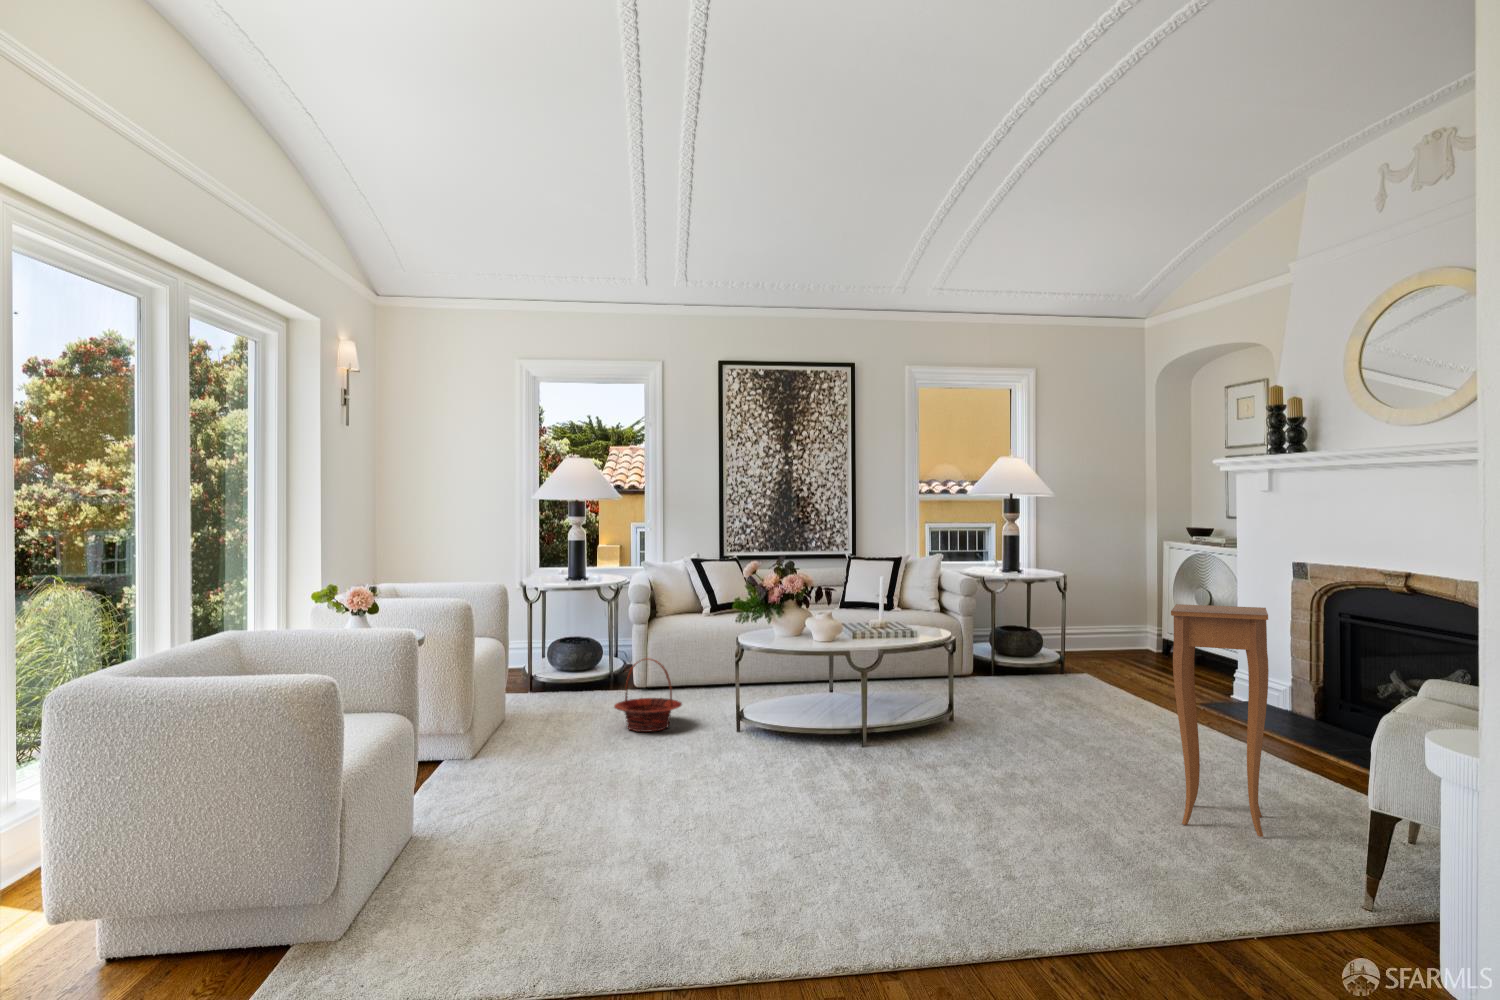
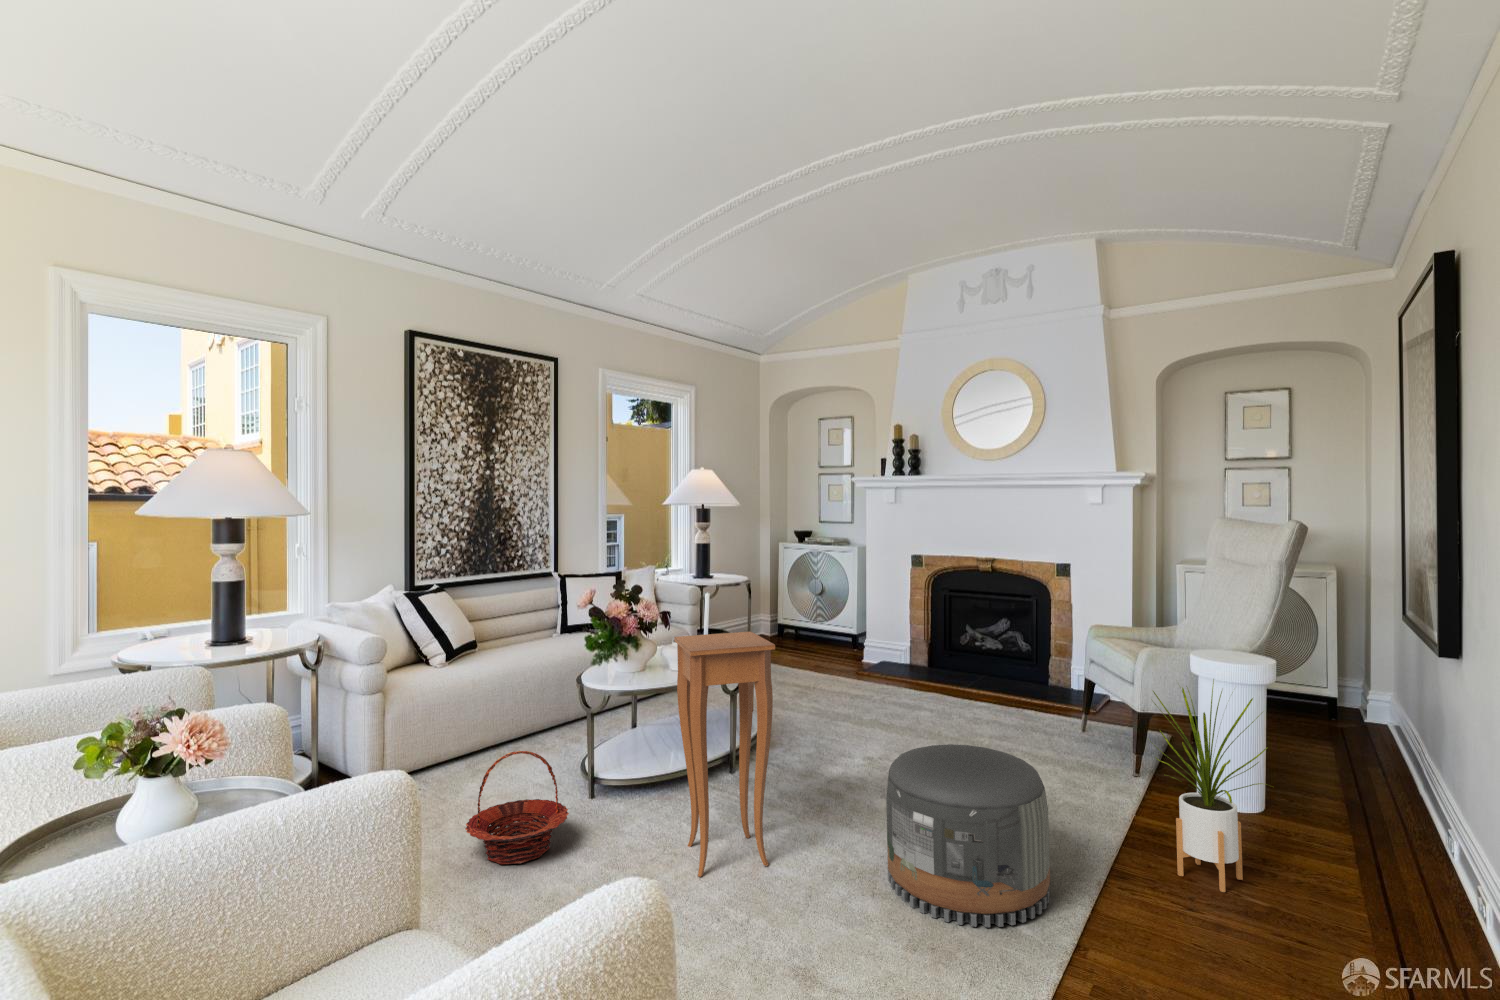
side table: present [1171,604,1269,837] -> present [674,632,775,877]
house plant: none [1007,666,1143,908] -> present [1150,679,1267,892]
pouf: none [783,701,925,848] -> present [886,744,1050,927]

